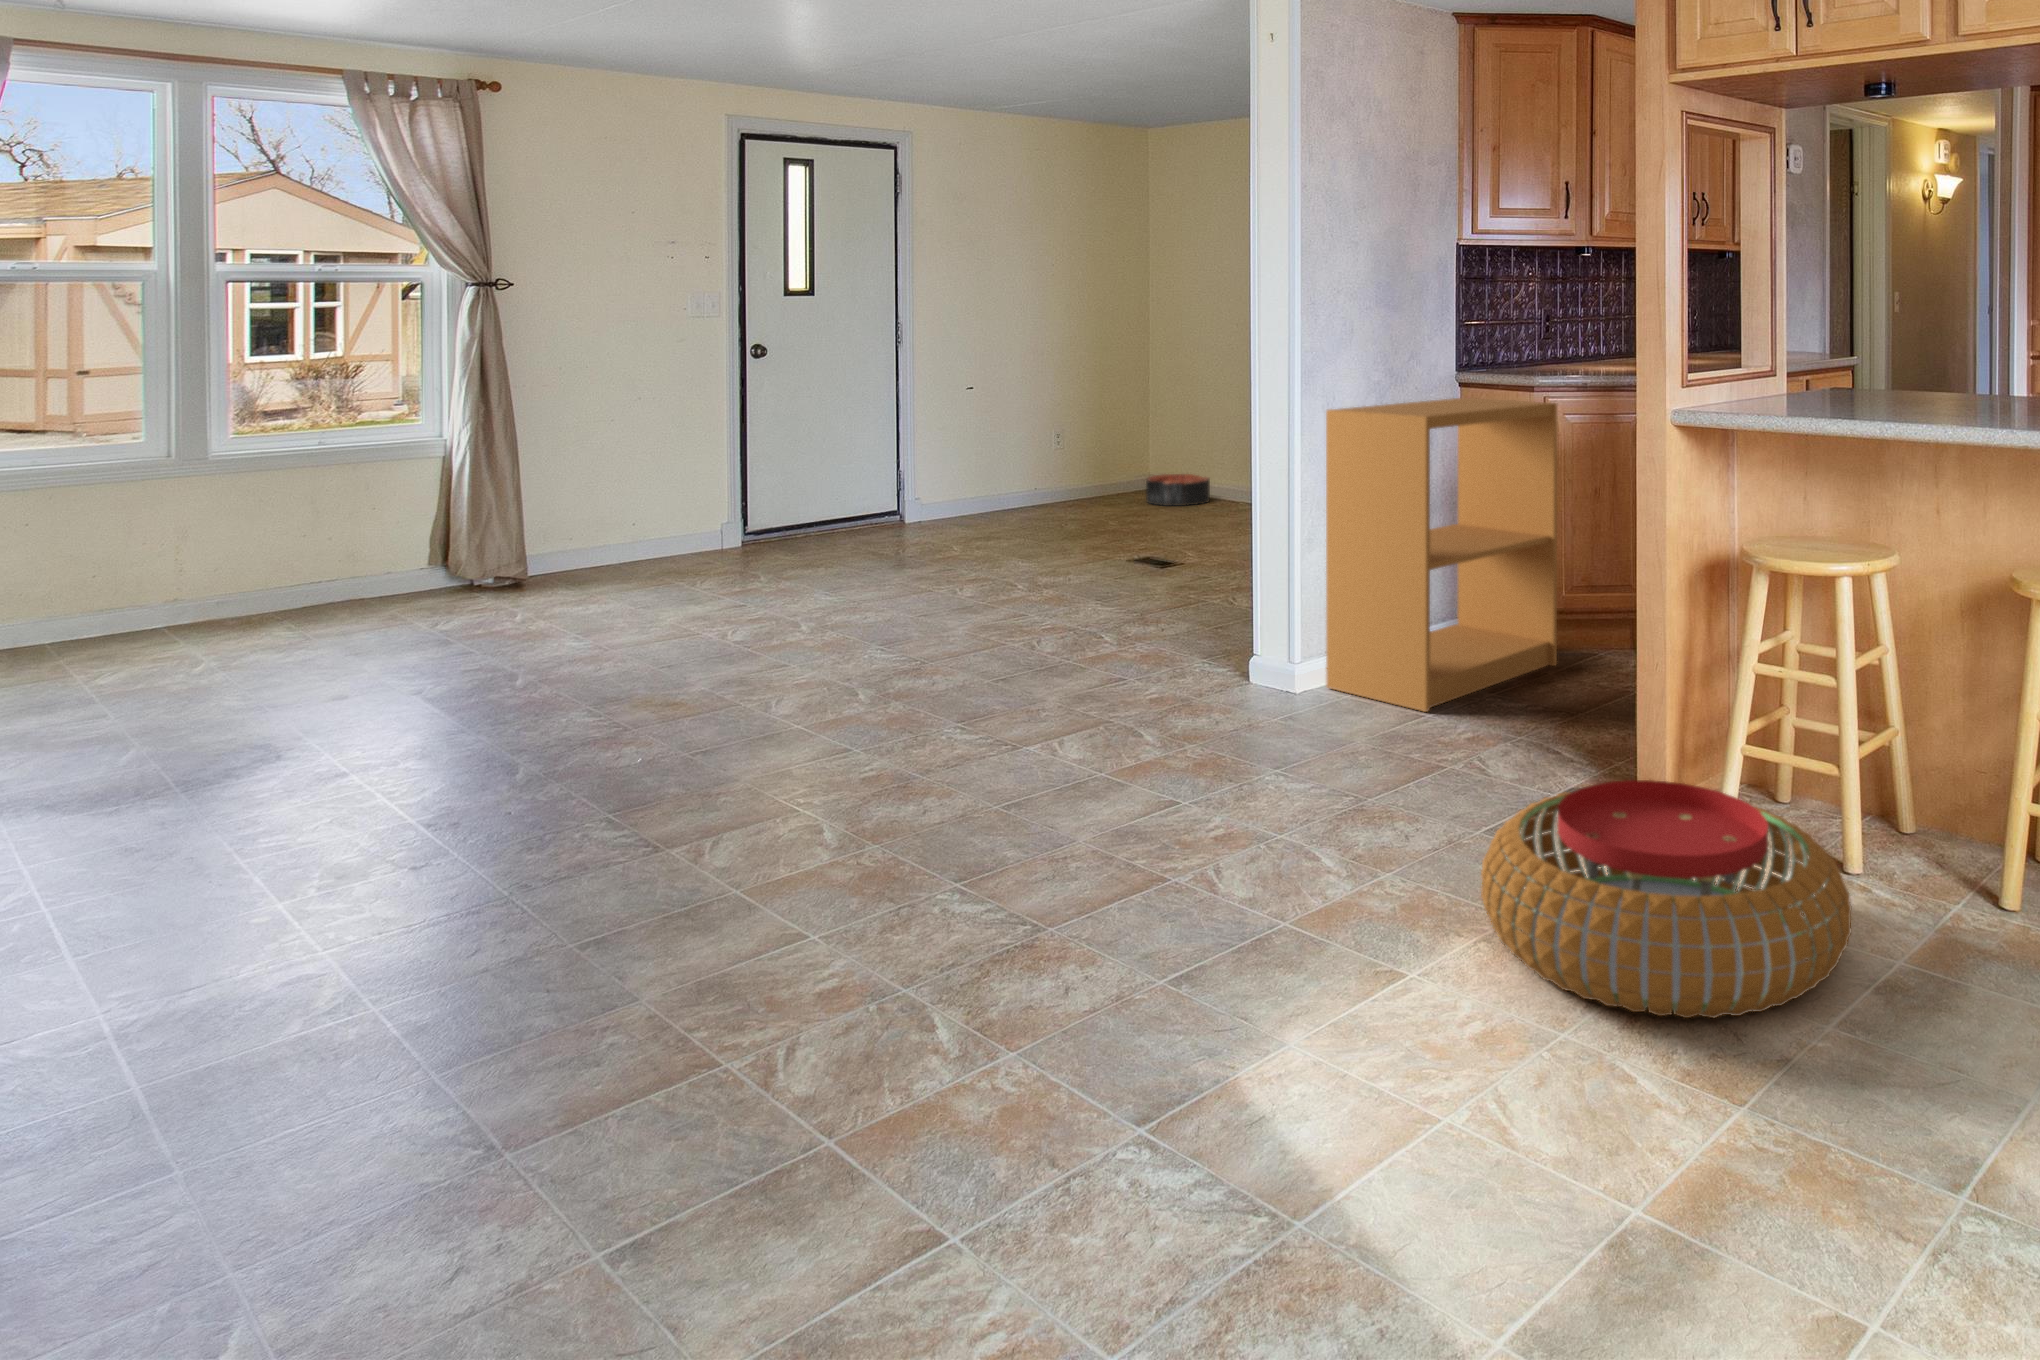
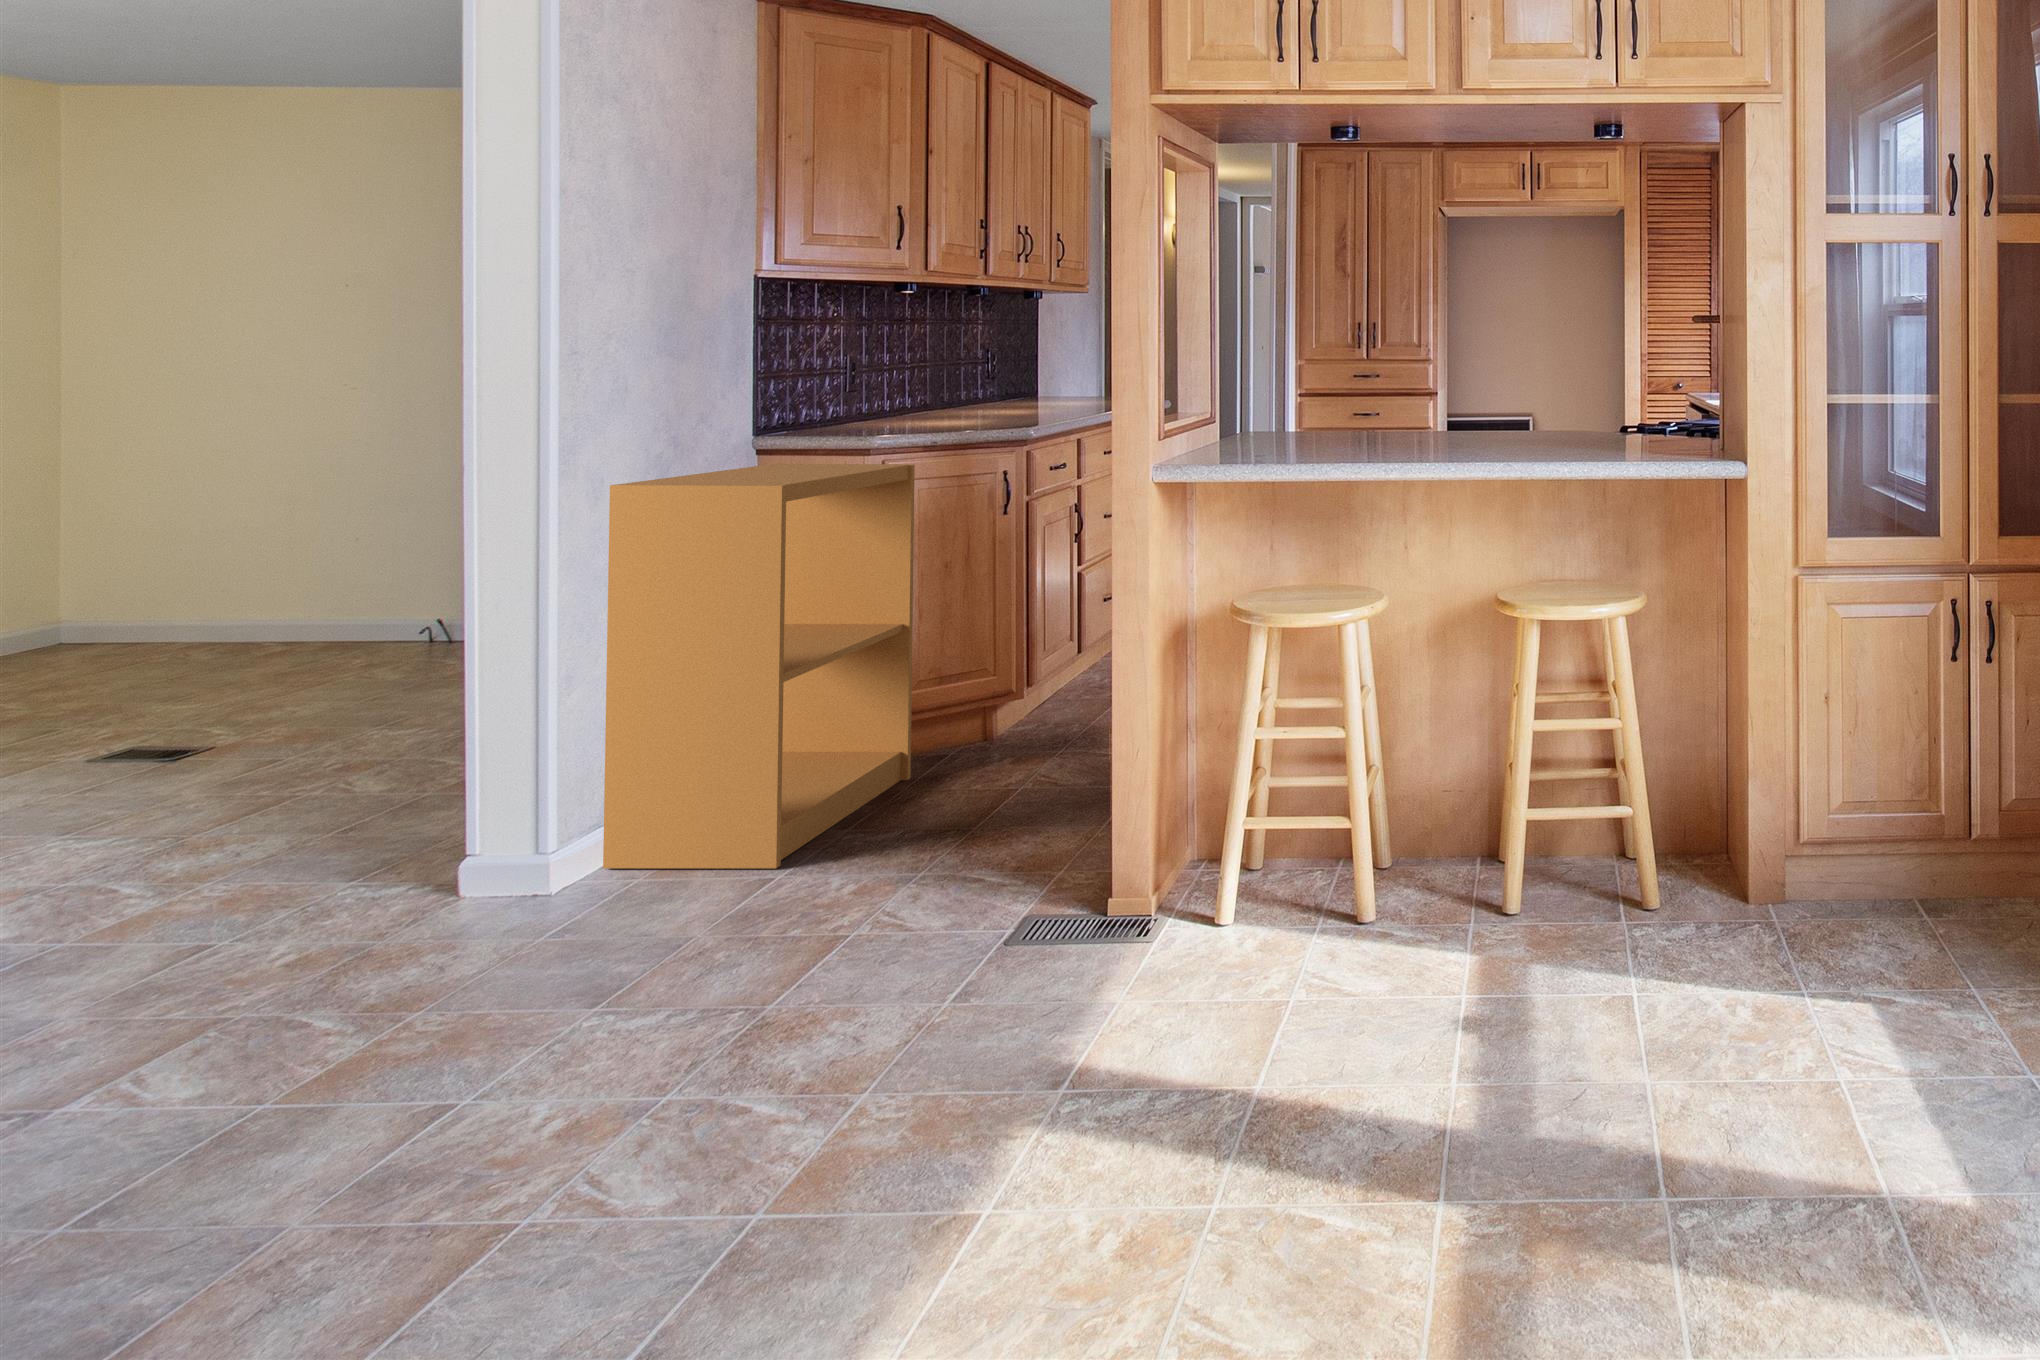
basket: present [1146,474,1210,506] -> none [81,607,215,660]
pouf: present [1481,780,1852,1018] -> none [1027,868,1443,1148]

